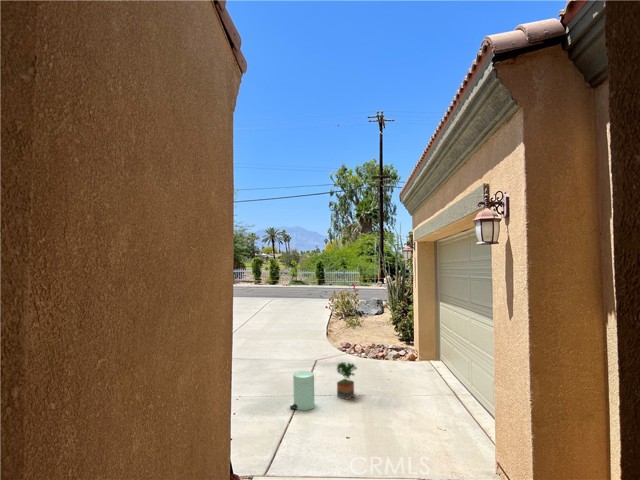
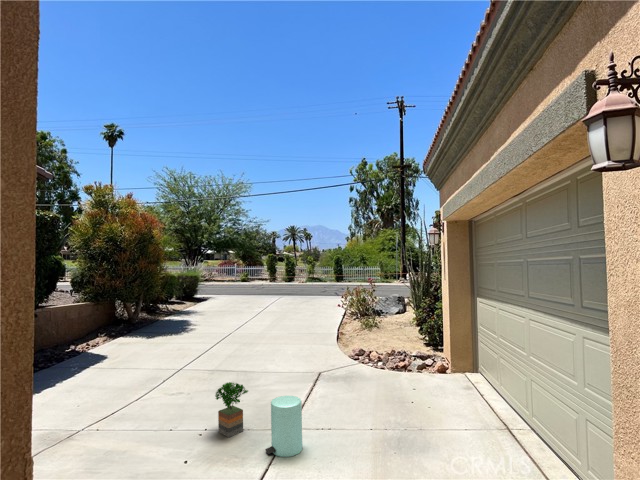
potted tree: present [337,362,357,400] -> present [215,382,248,437]

